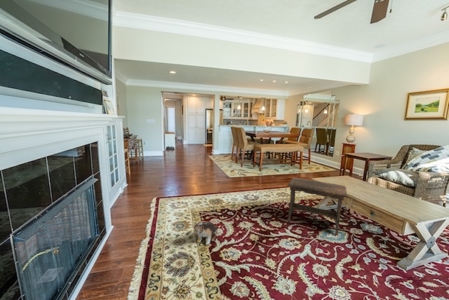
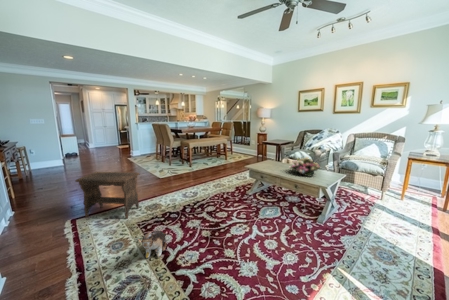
footstool: present [287,177,348,235] -> present [76,172,139,219]
flower arrangement: none [368,178,415,206] -> present [290,157,319,177]

